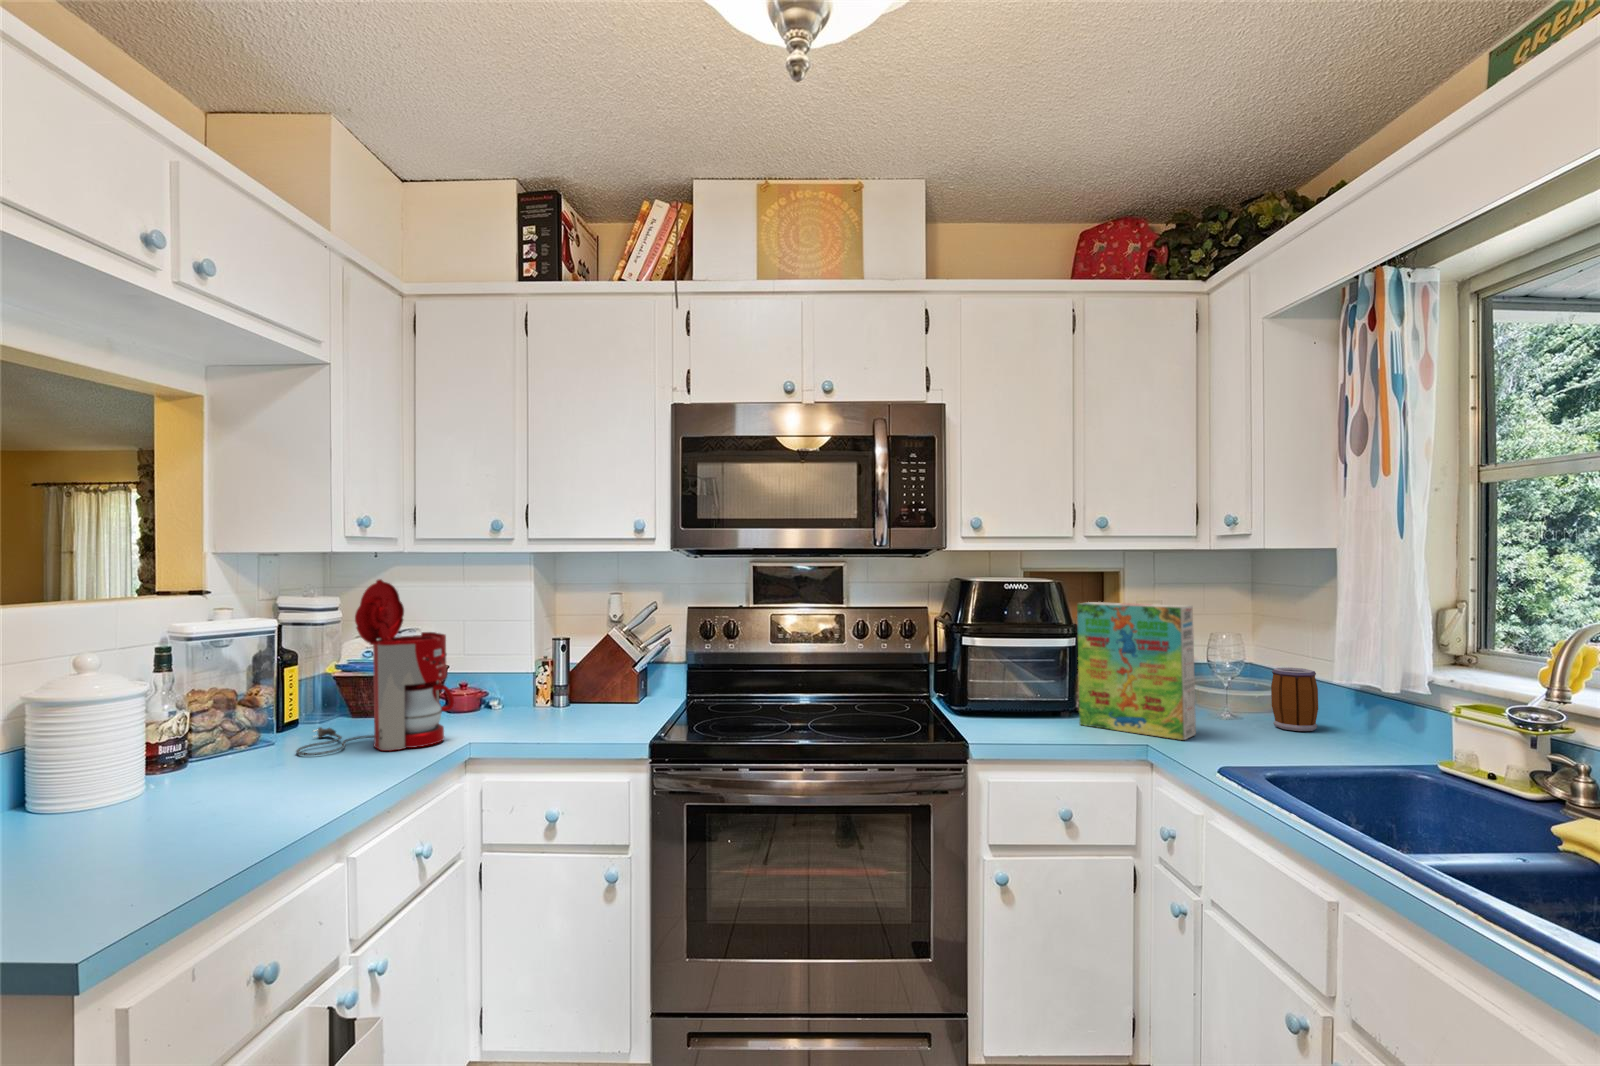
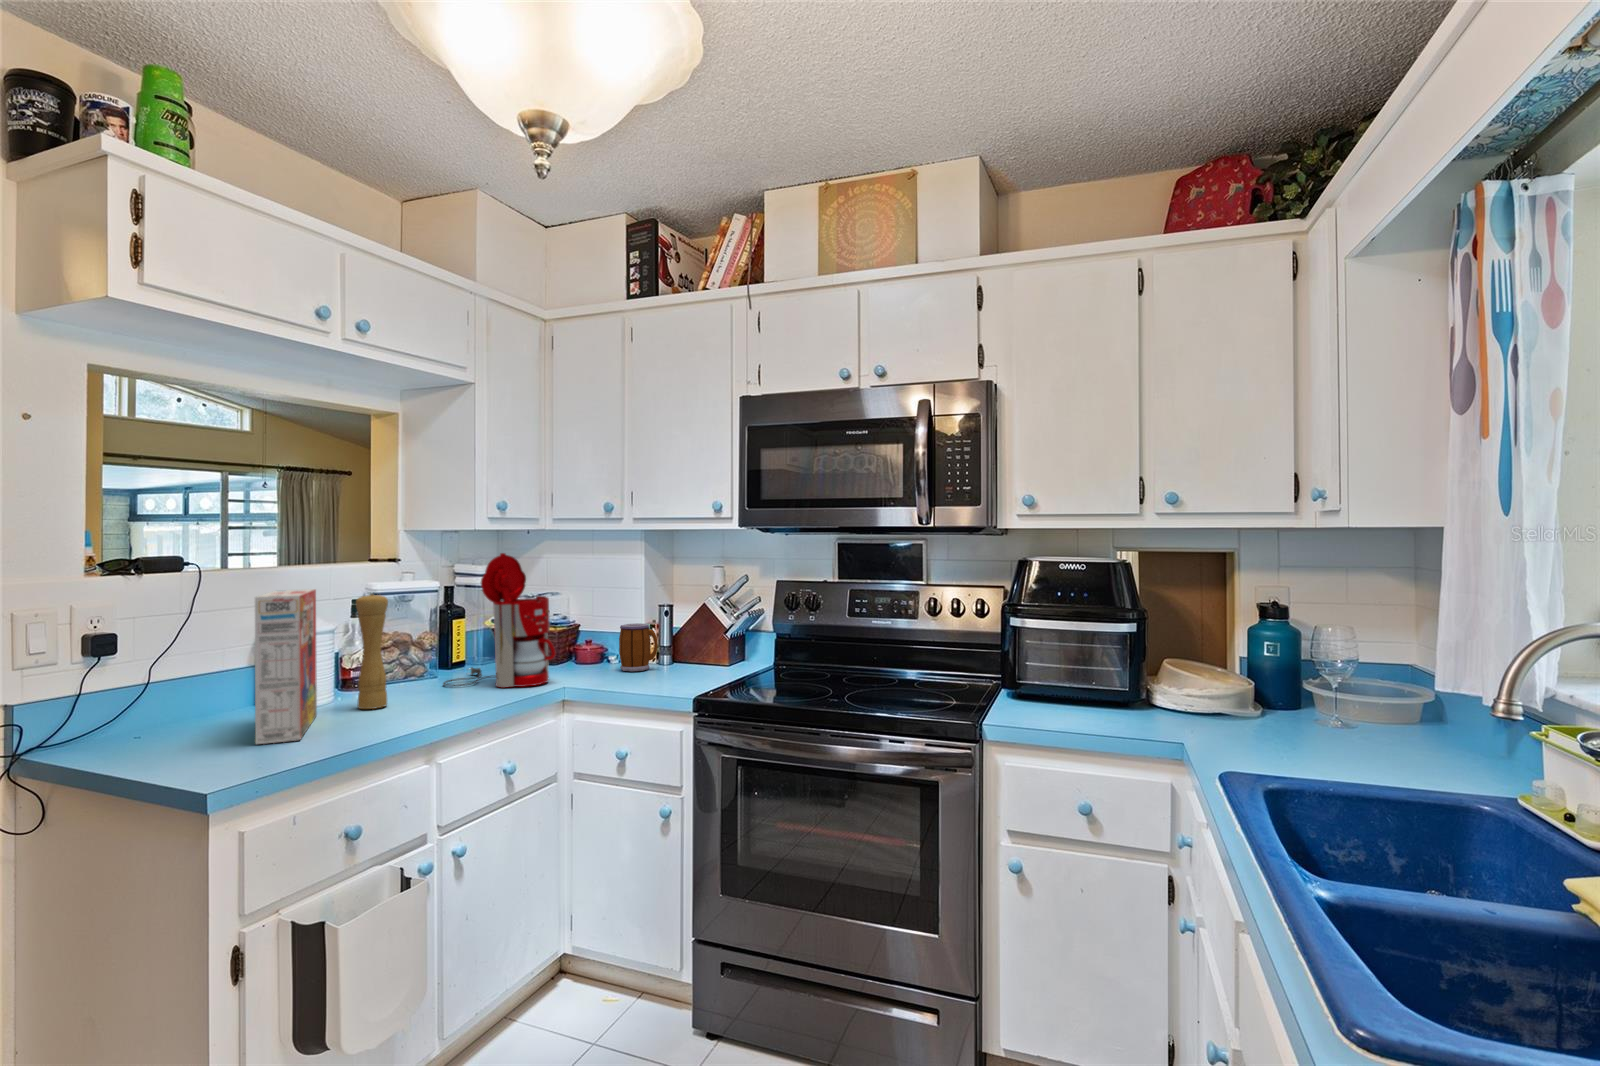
cereal box: present [1077,602,1196,740] -> present [255,589,317,744]
pepper mill: none [207,637,255,798] -> present [356,593,388,709]
mug: present [1271,668,1318,731] -> present [619,623,658,671]

